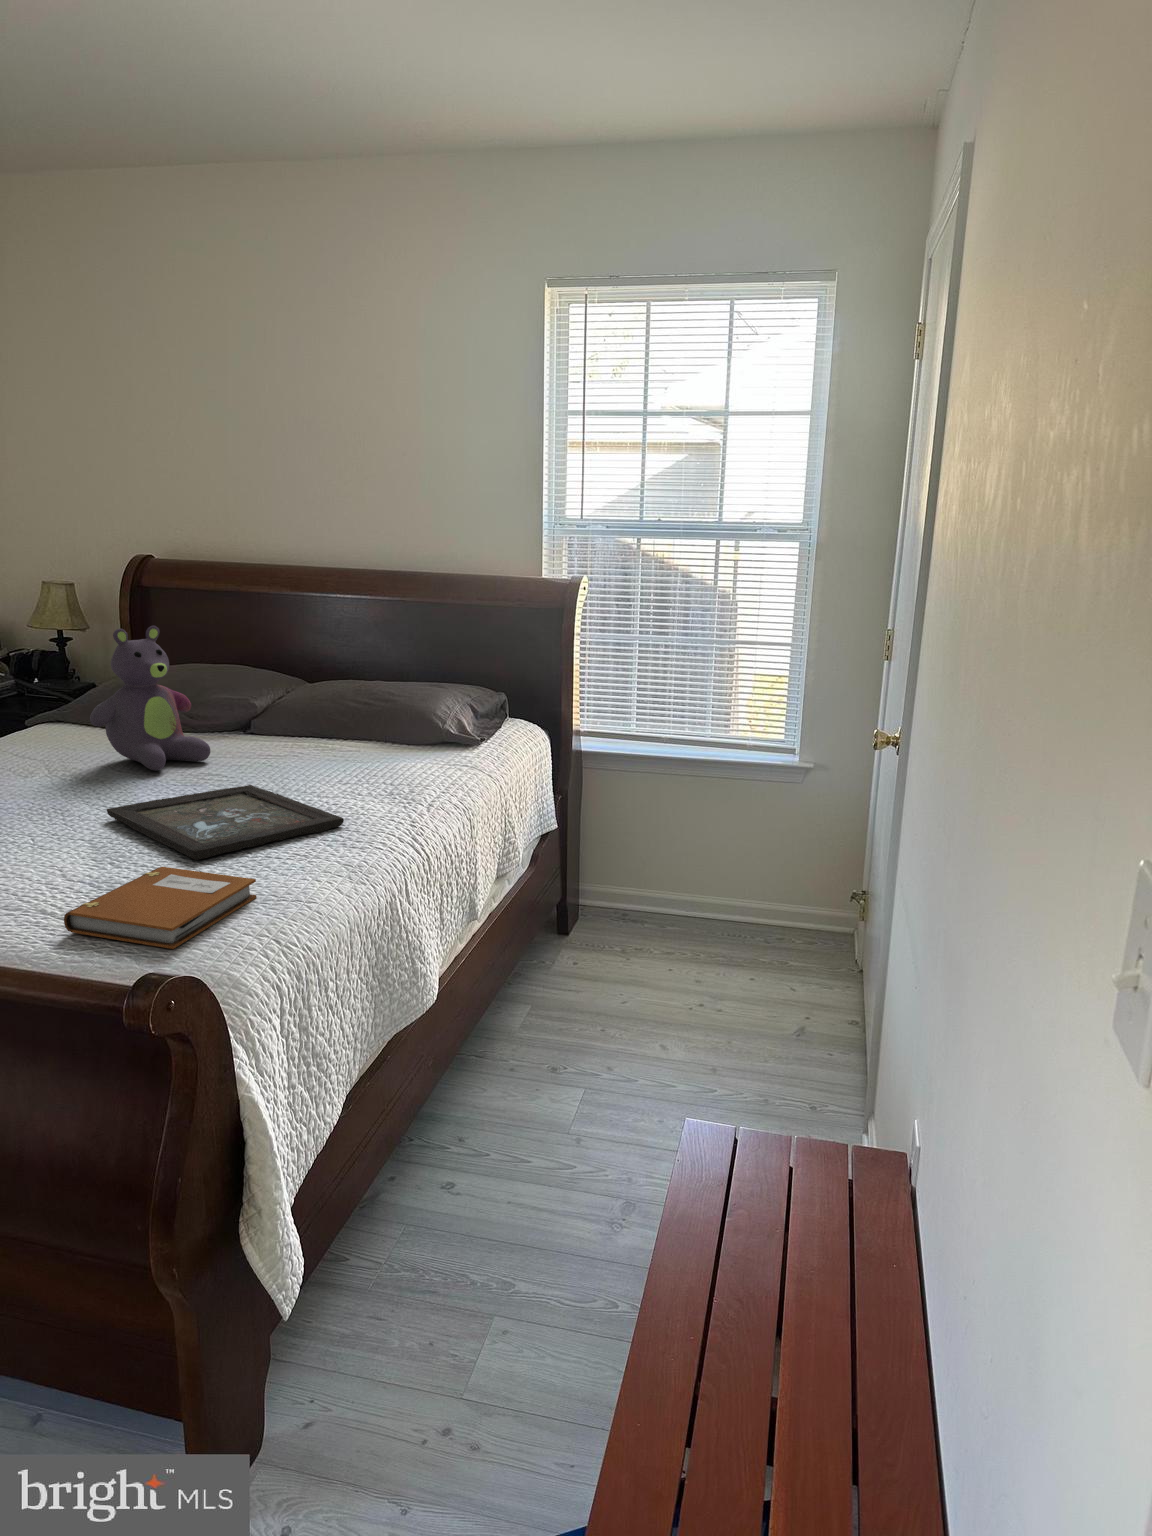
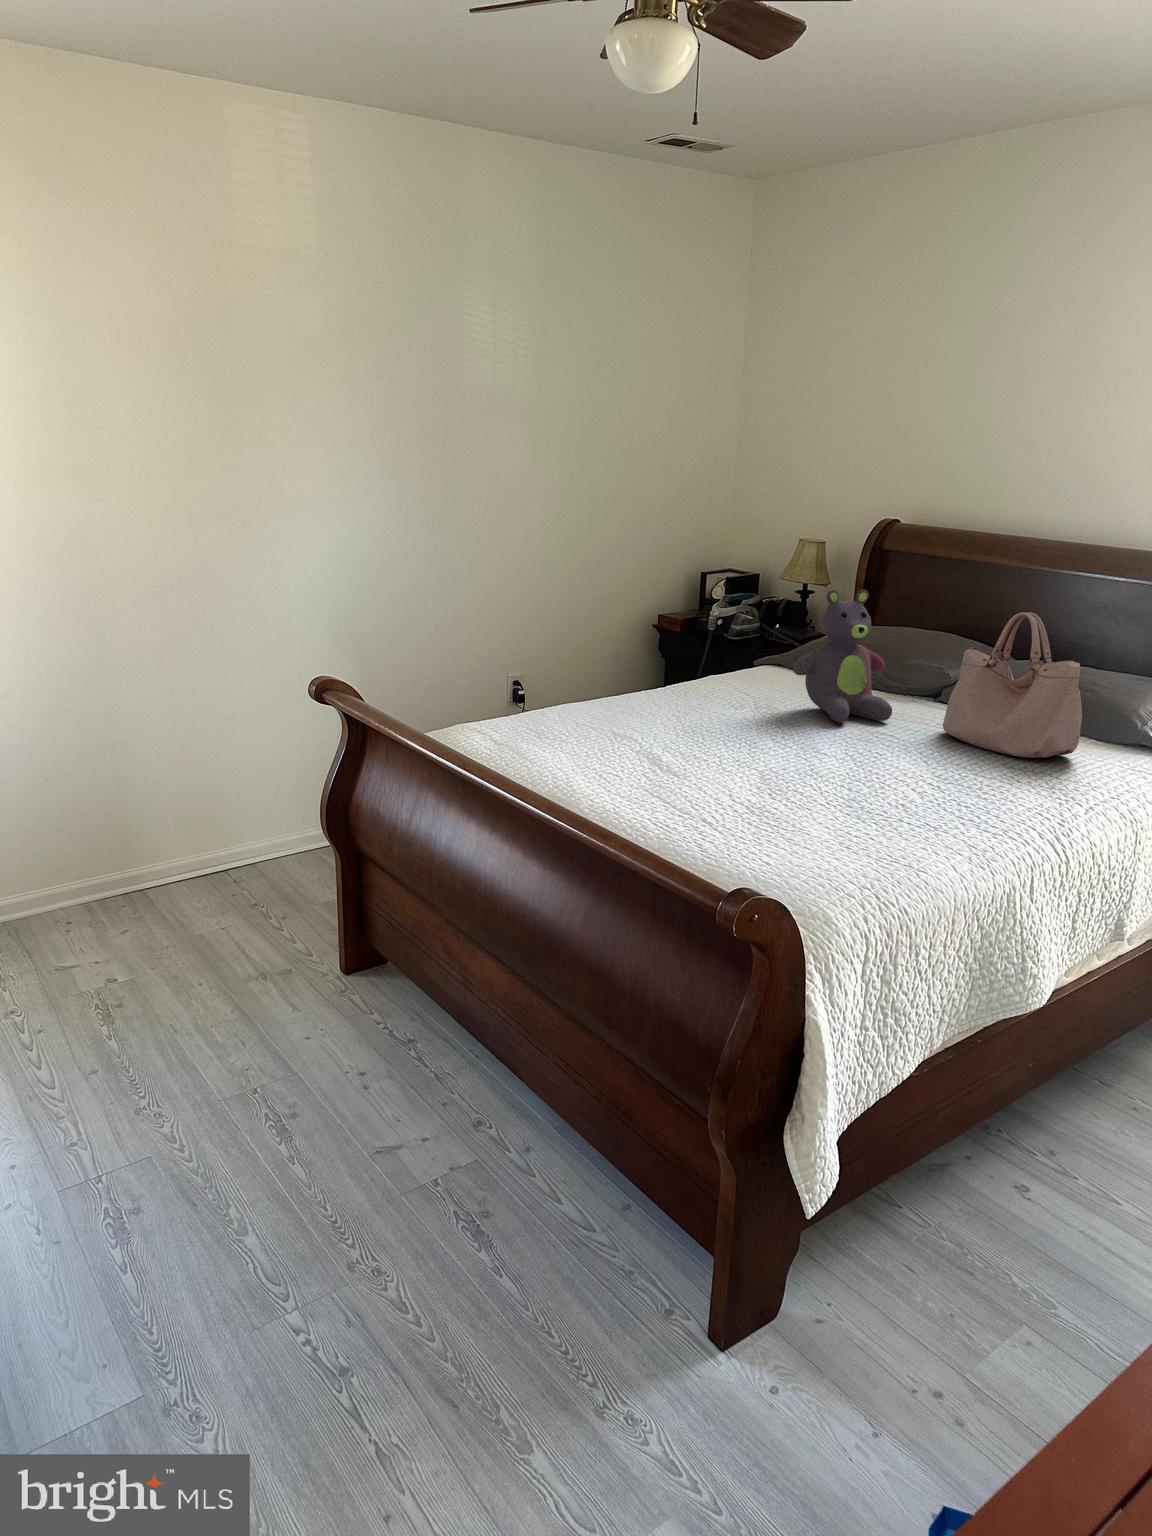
handbag: none [266,632,399,772] -> present [943,612,1082,758]
tray: present [107,785,344,860] -> none [783,749,990,809]
notebook: present [64,867,256,949] -> none [714,807,879,878]

